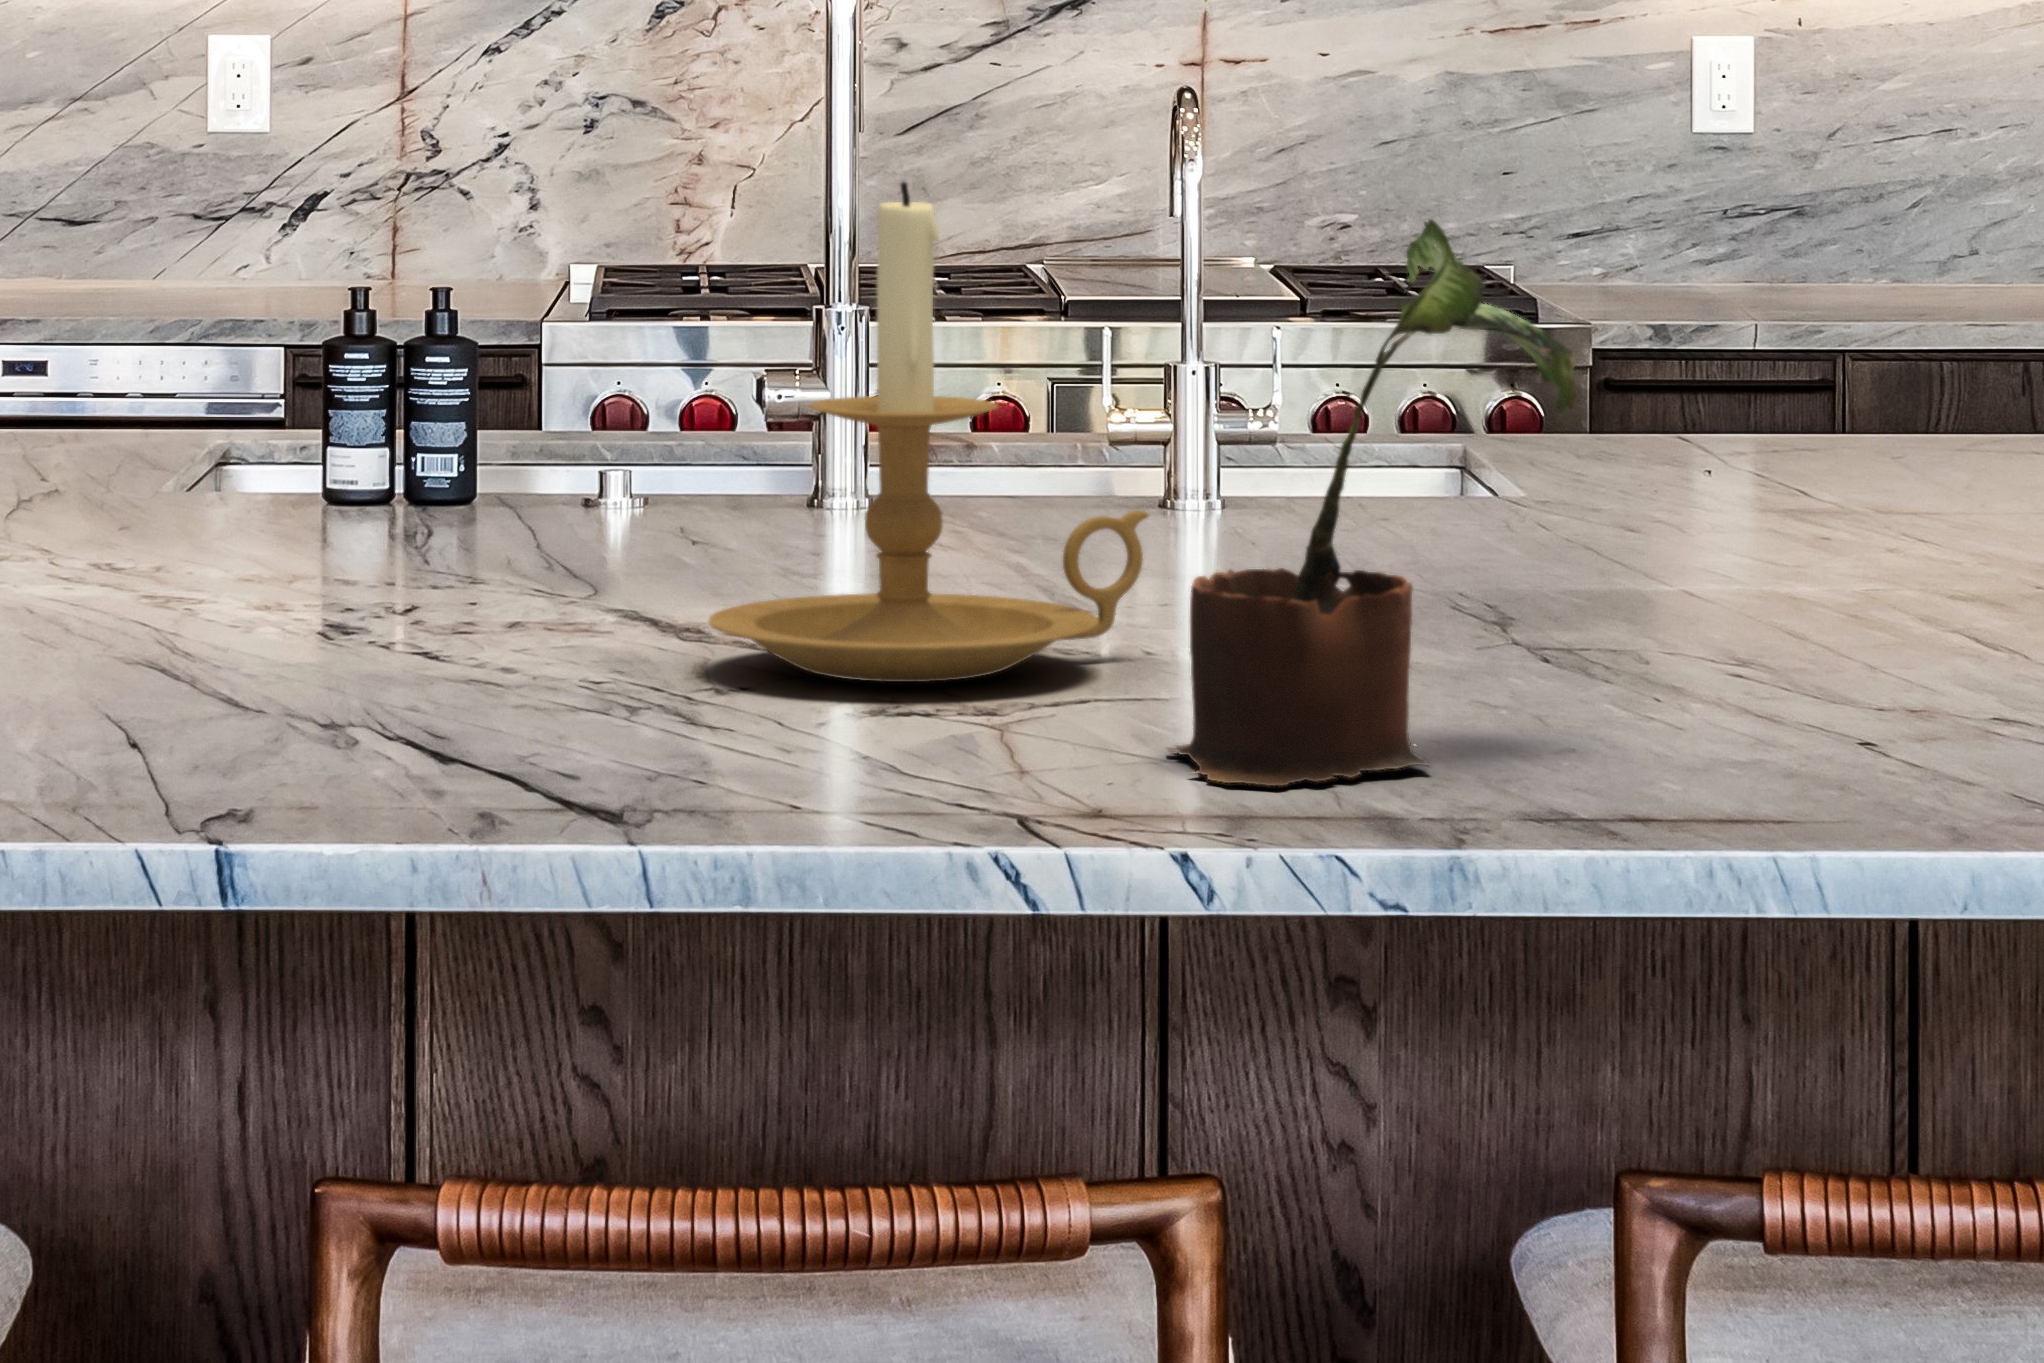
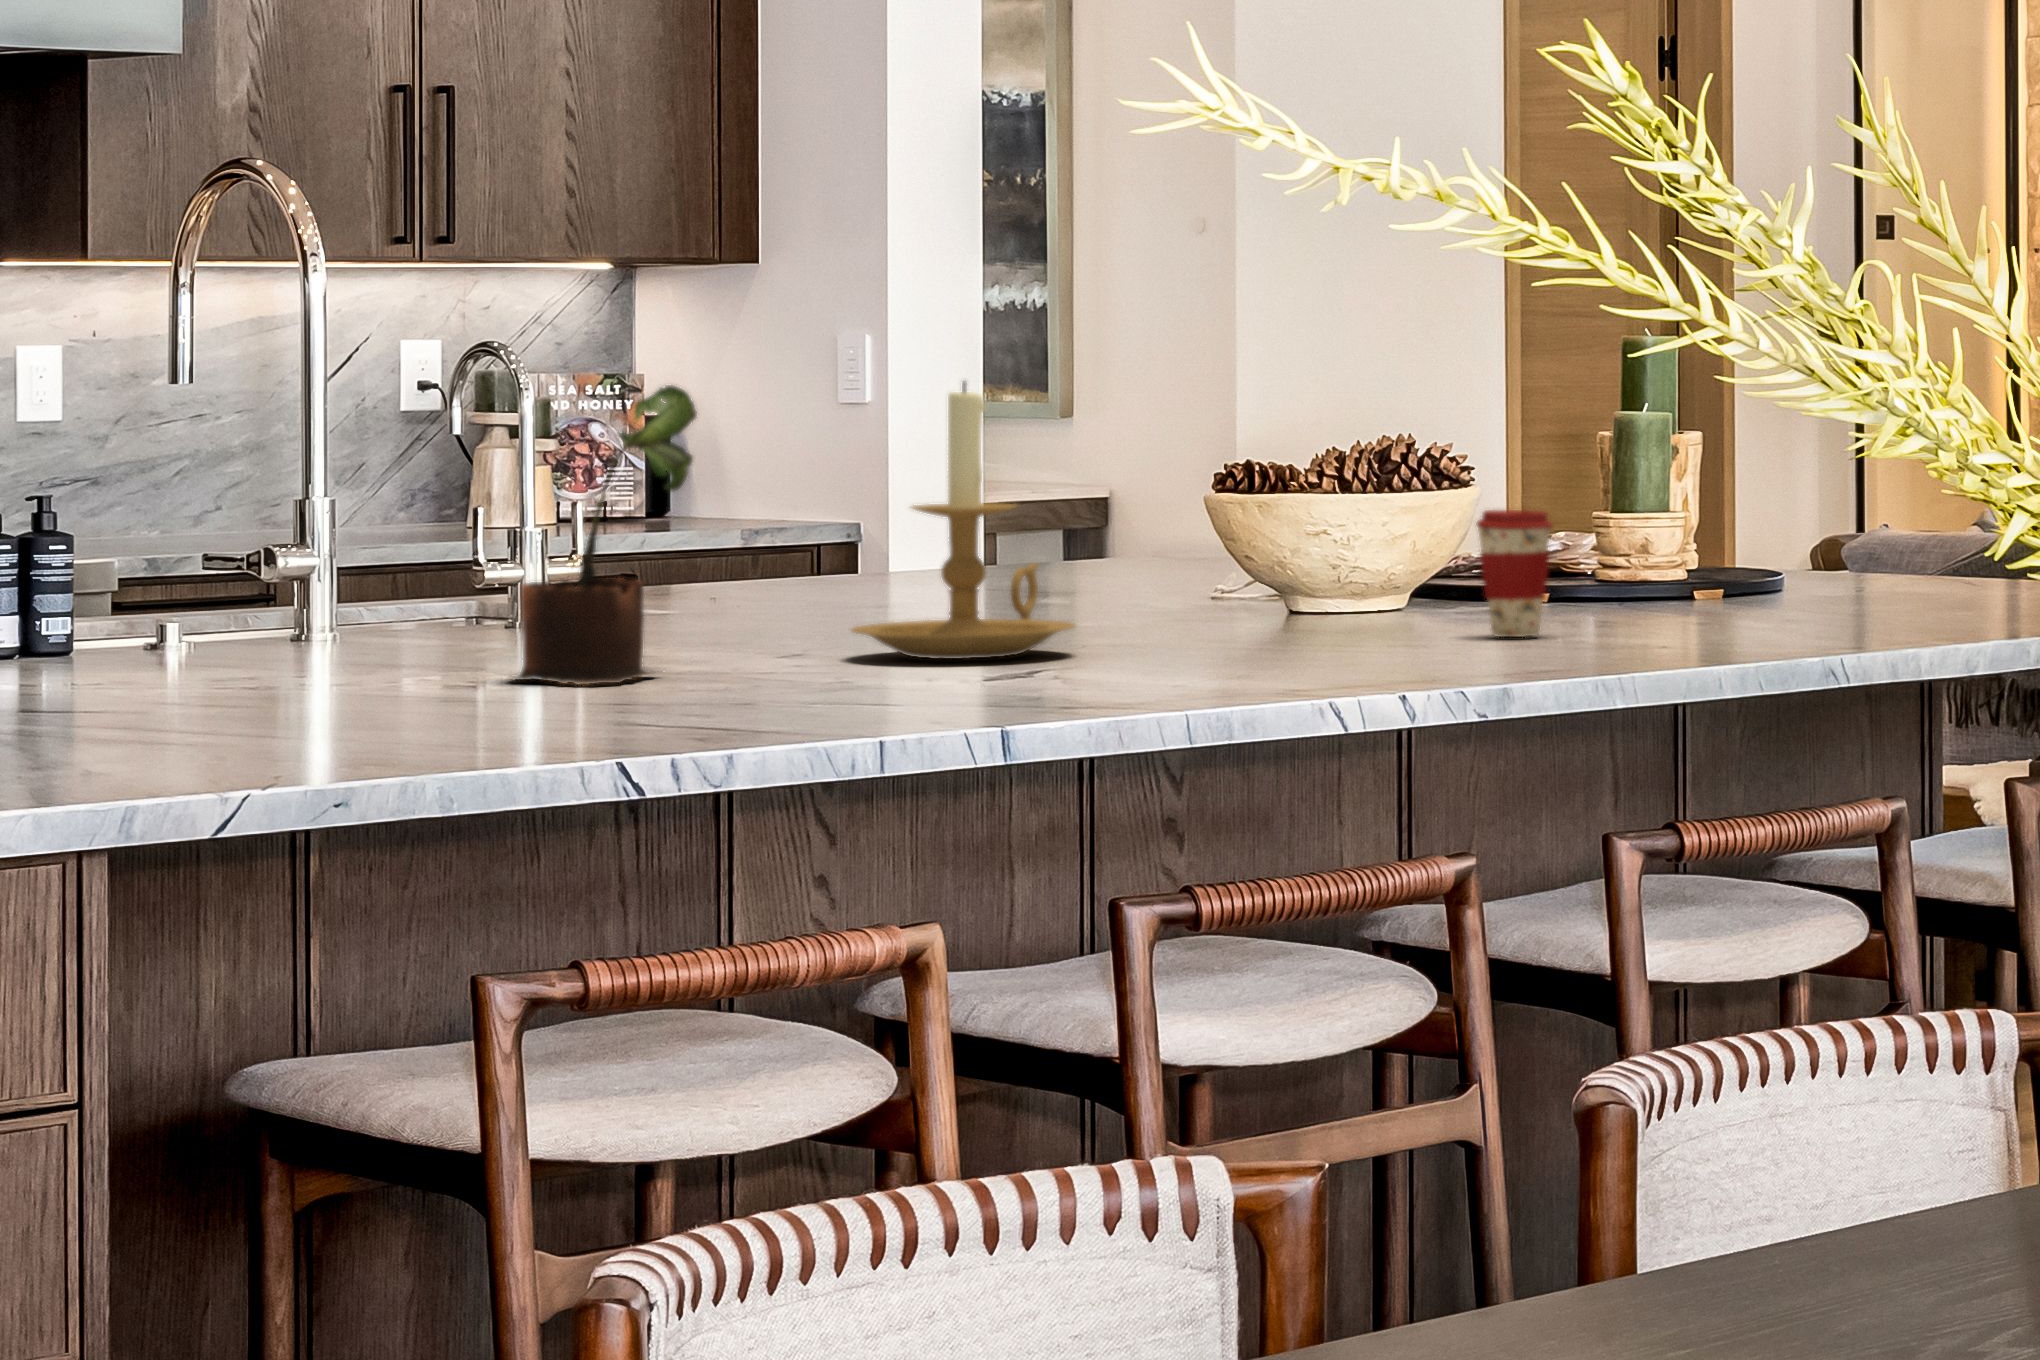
potted plant: present [1167,219,1577,786] -> present [510,385,697,685]
coffee cup: none [1833,484,1997,756] -> present [1477,510,1552,637]

